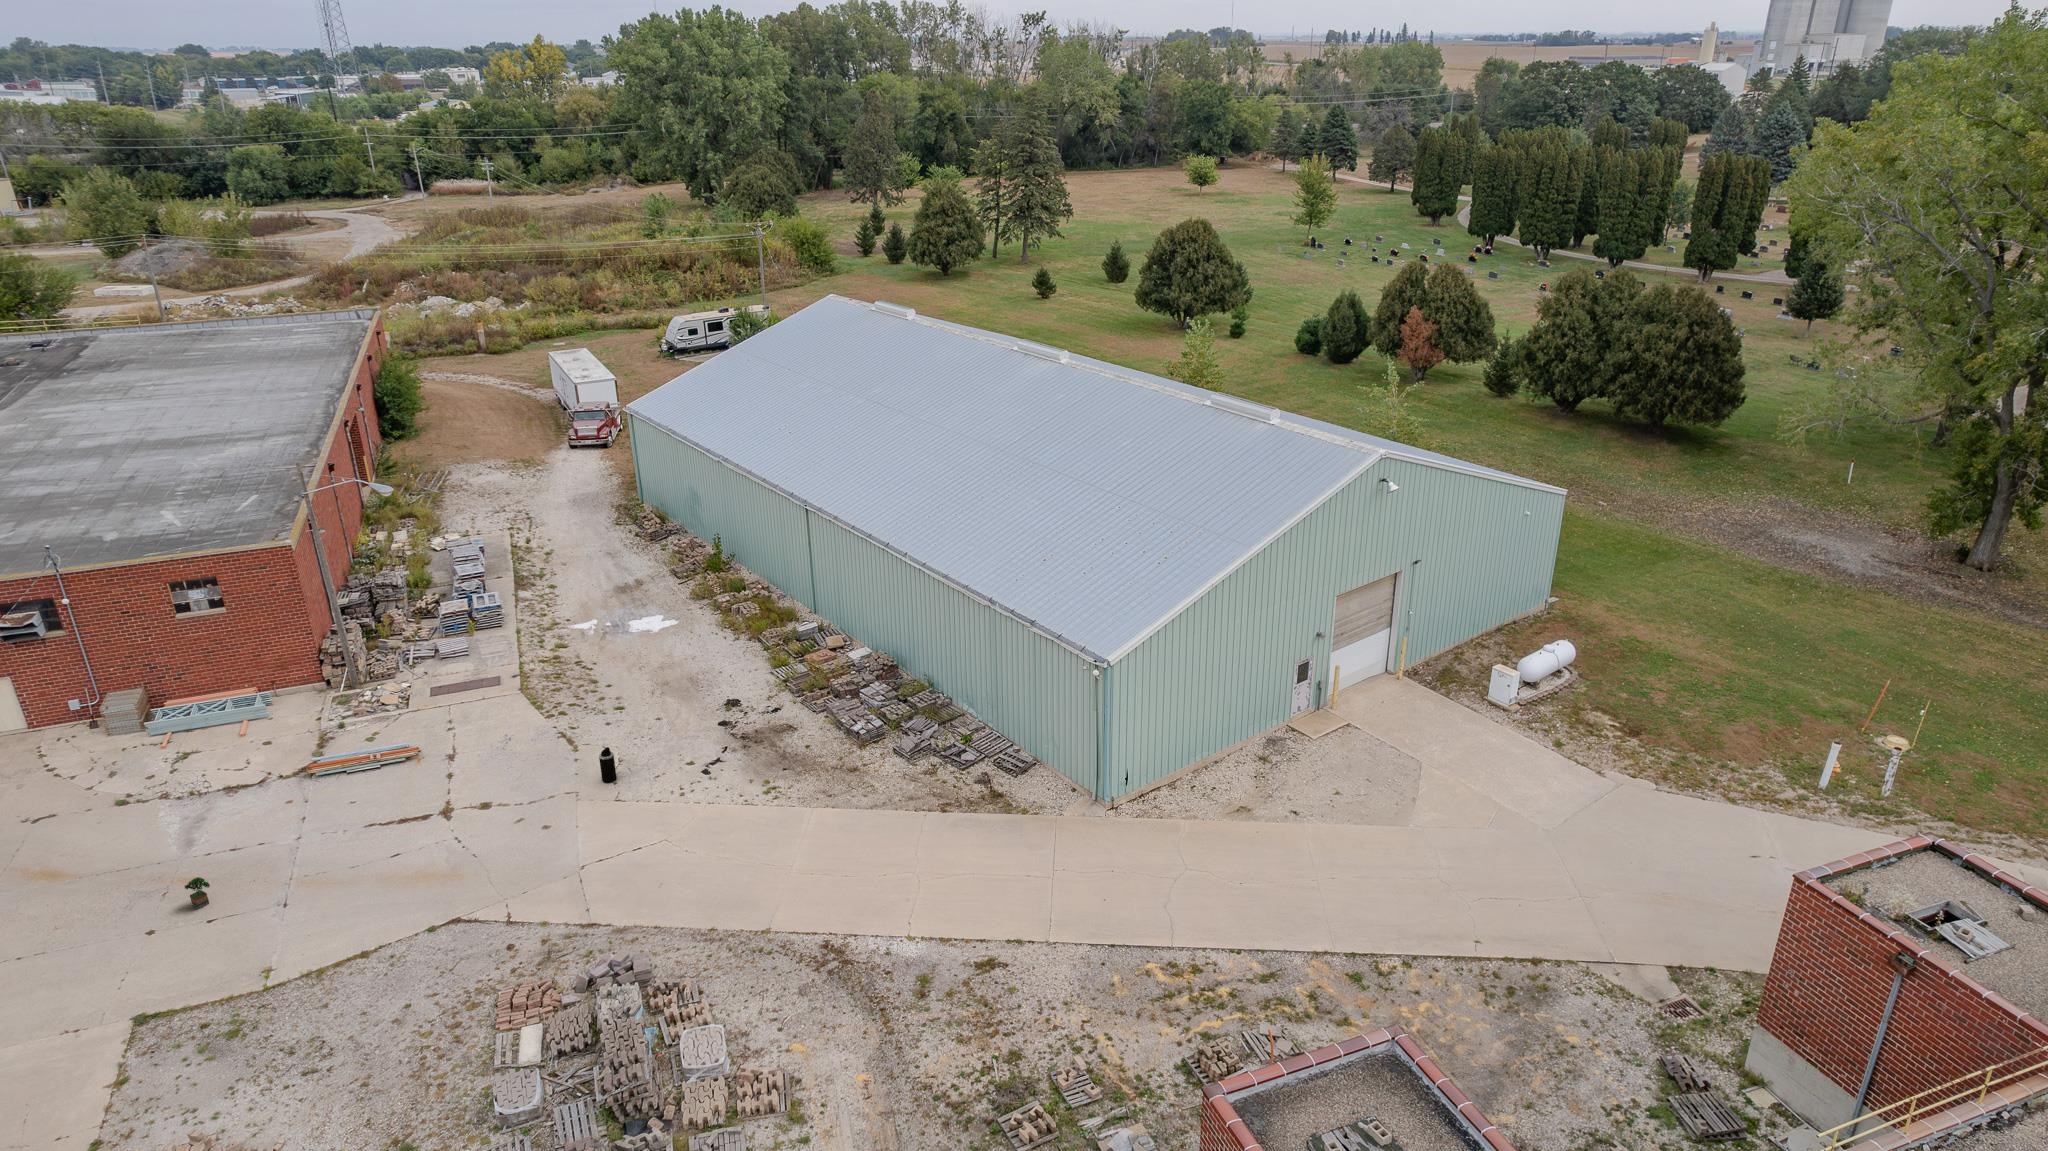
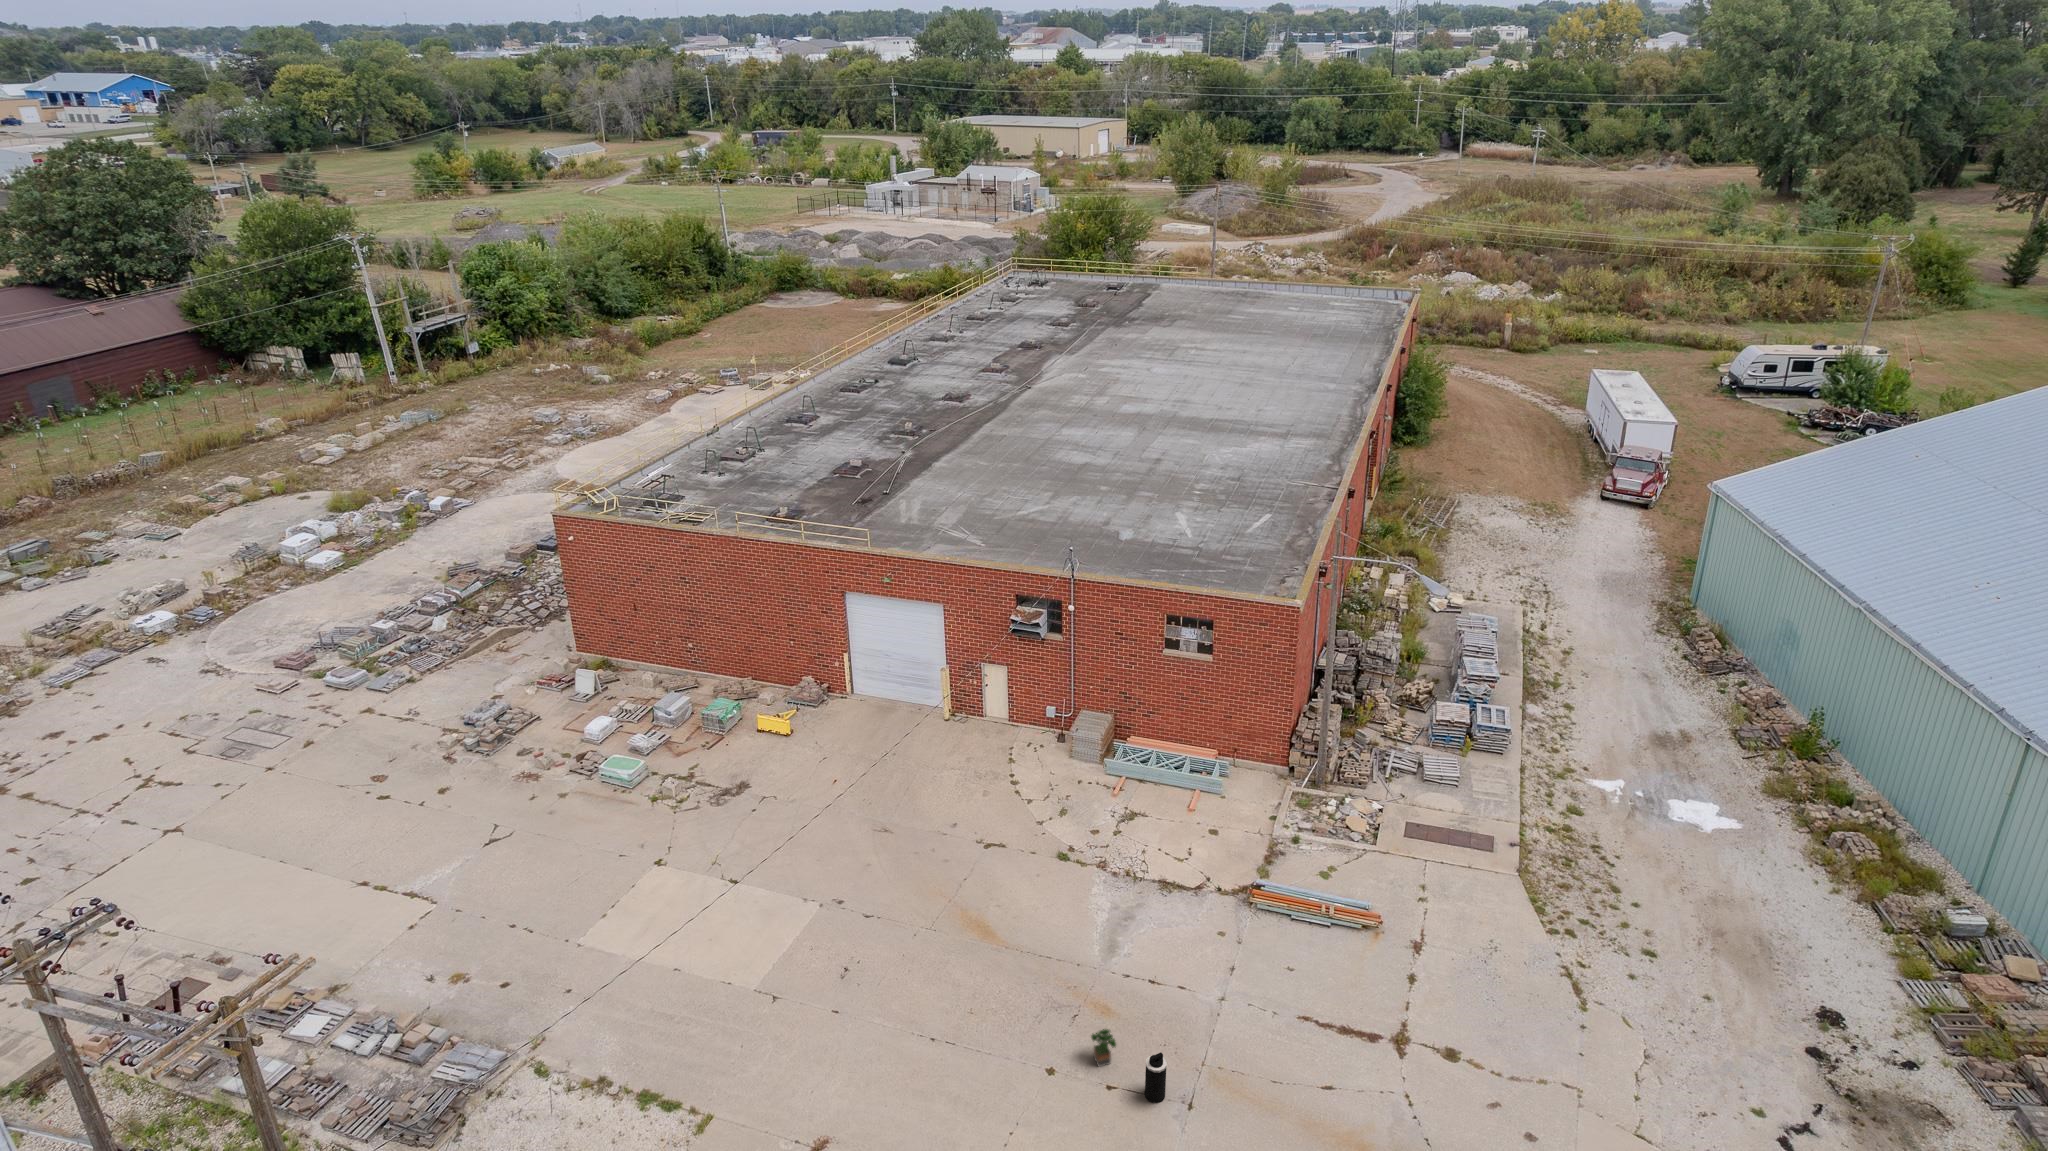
trash can: present [599,747,617,783] -> present [1145,1052,1166,1103]

